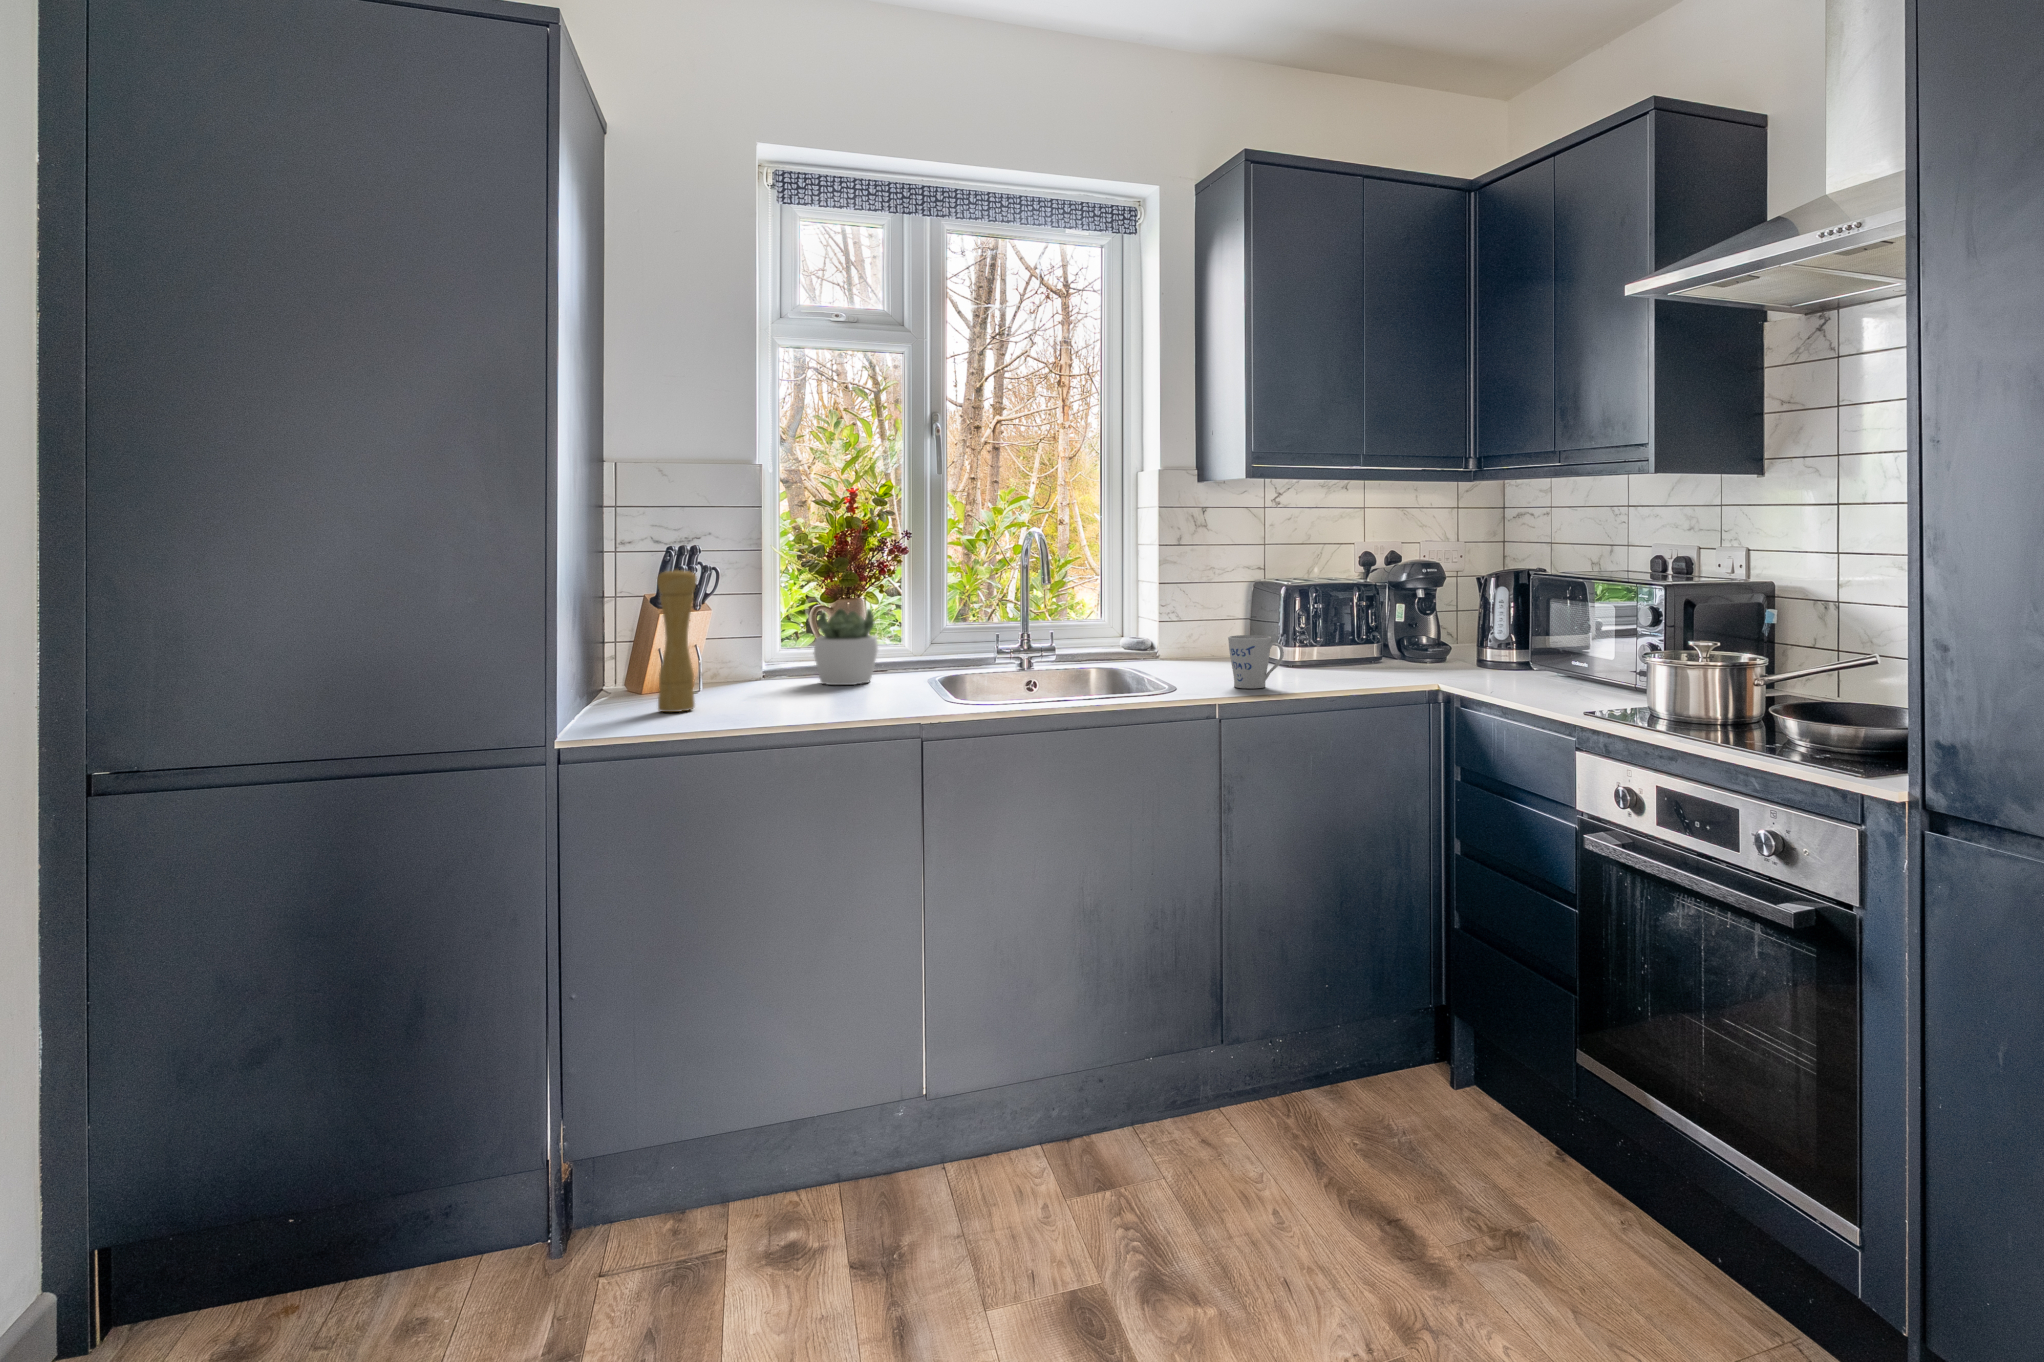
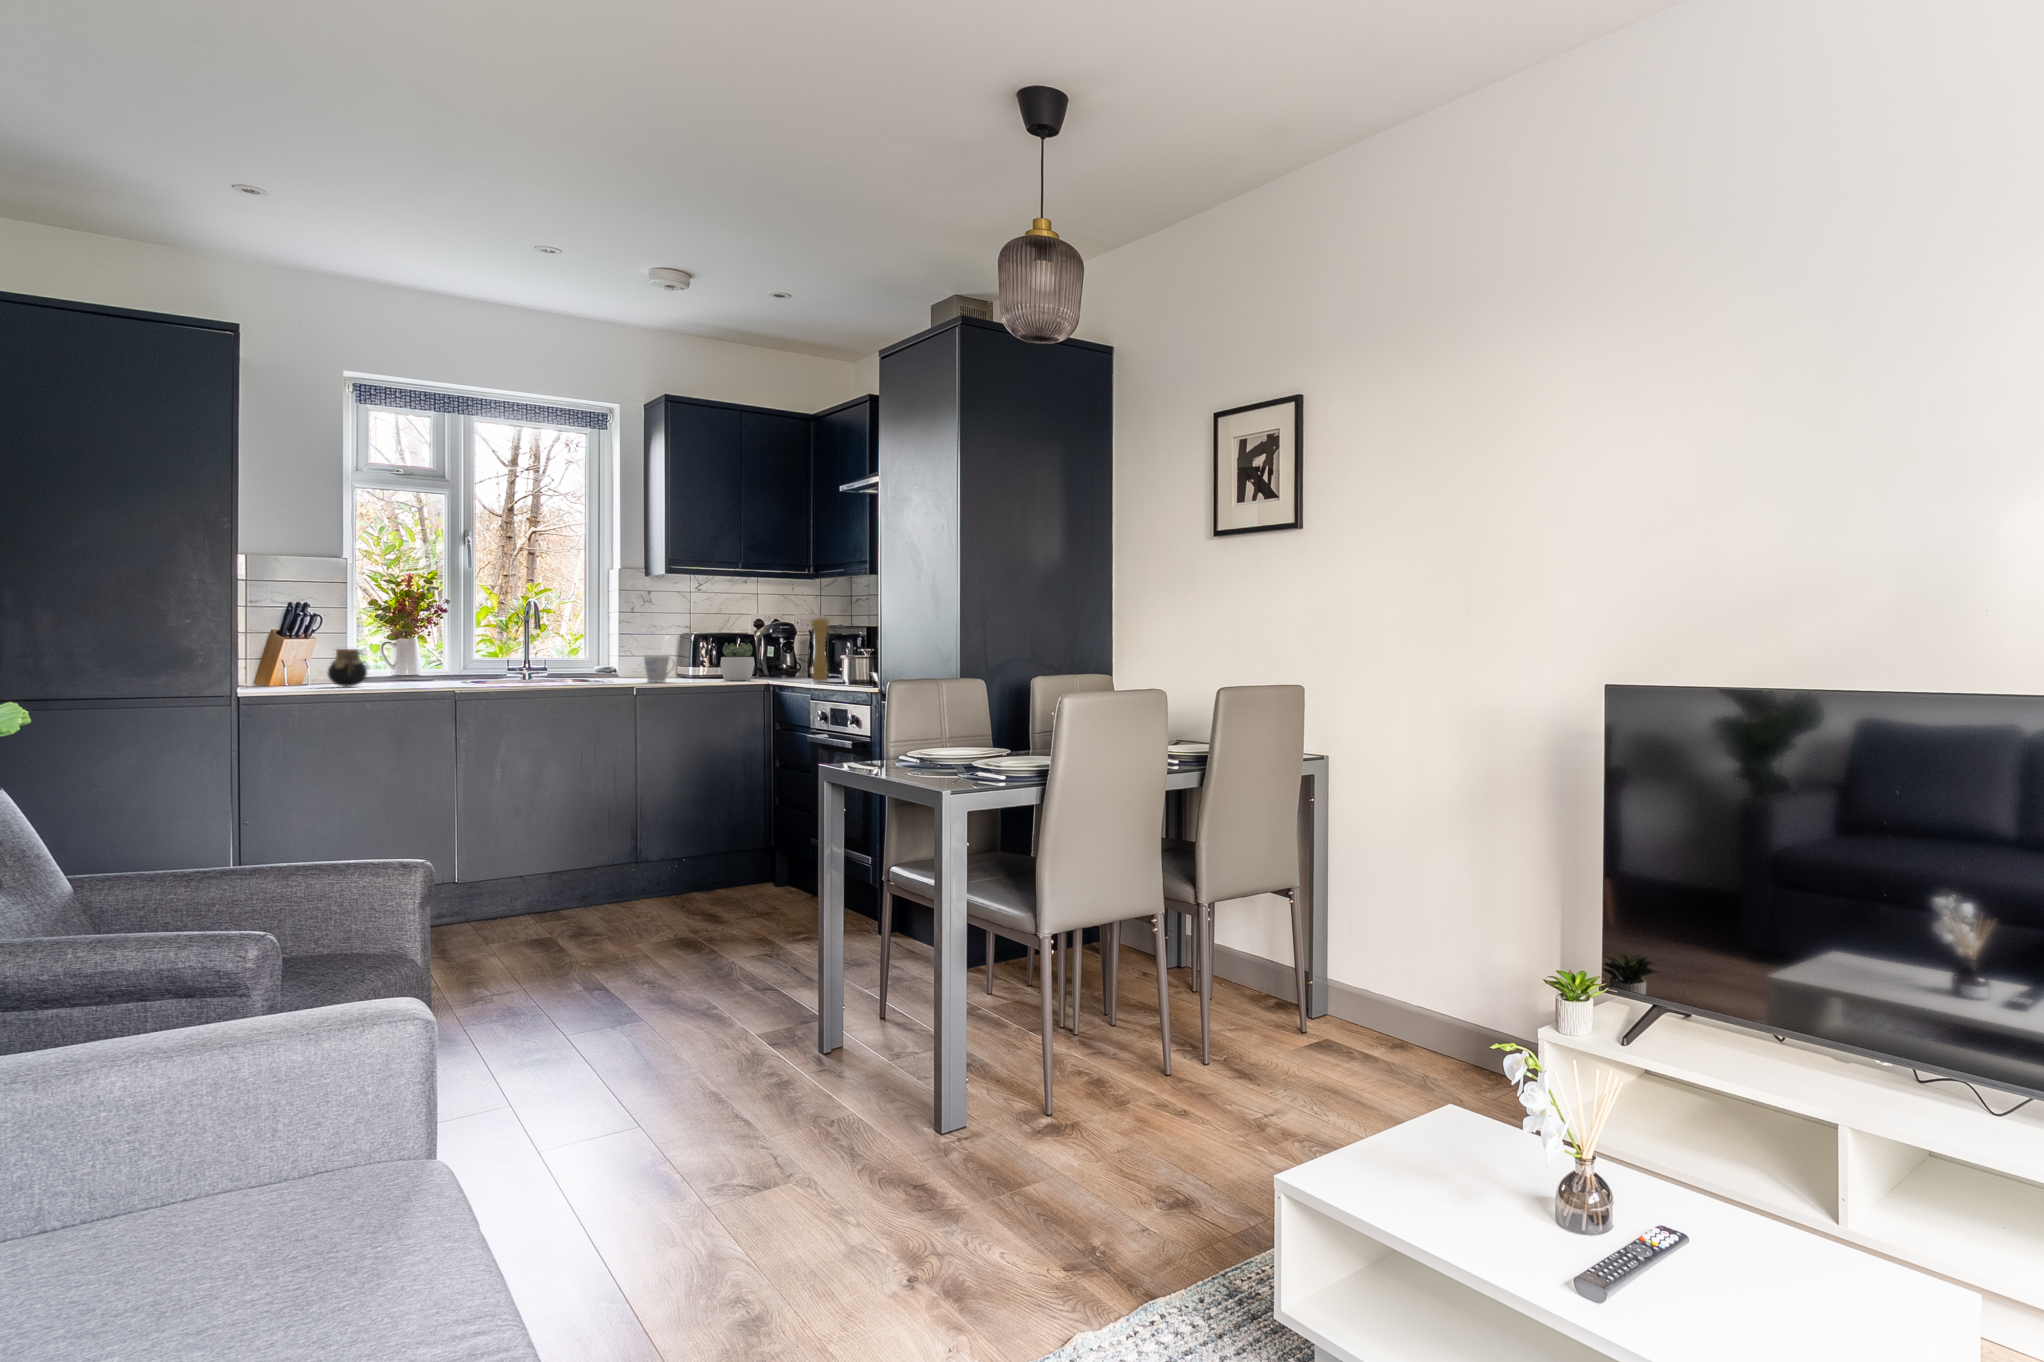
pepper mill: present [657,568,697,712] -> present [812,618,829,682]
succulent plant: present [814,609,878,685] -> present [720,643,755,680]
jar: none [716,640,781,715] -> present [327,649,367,687]

